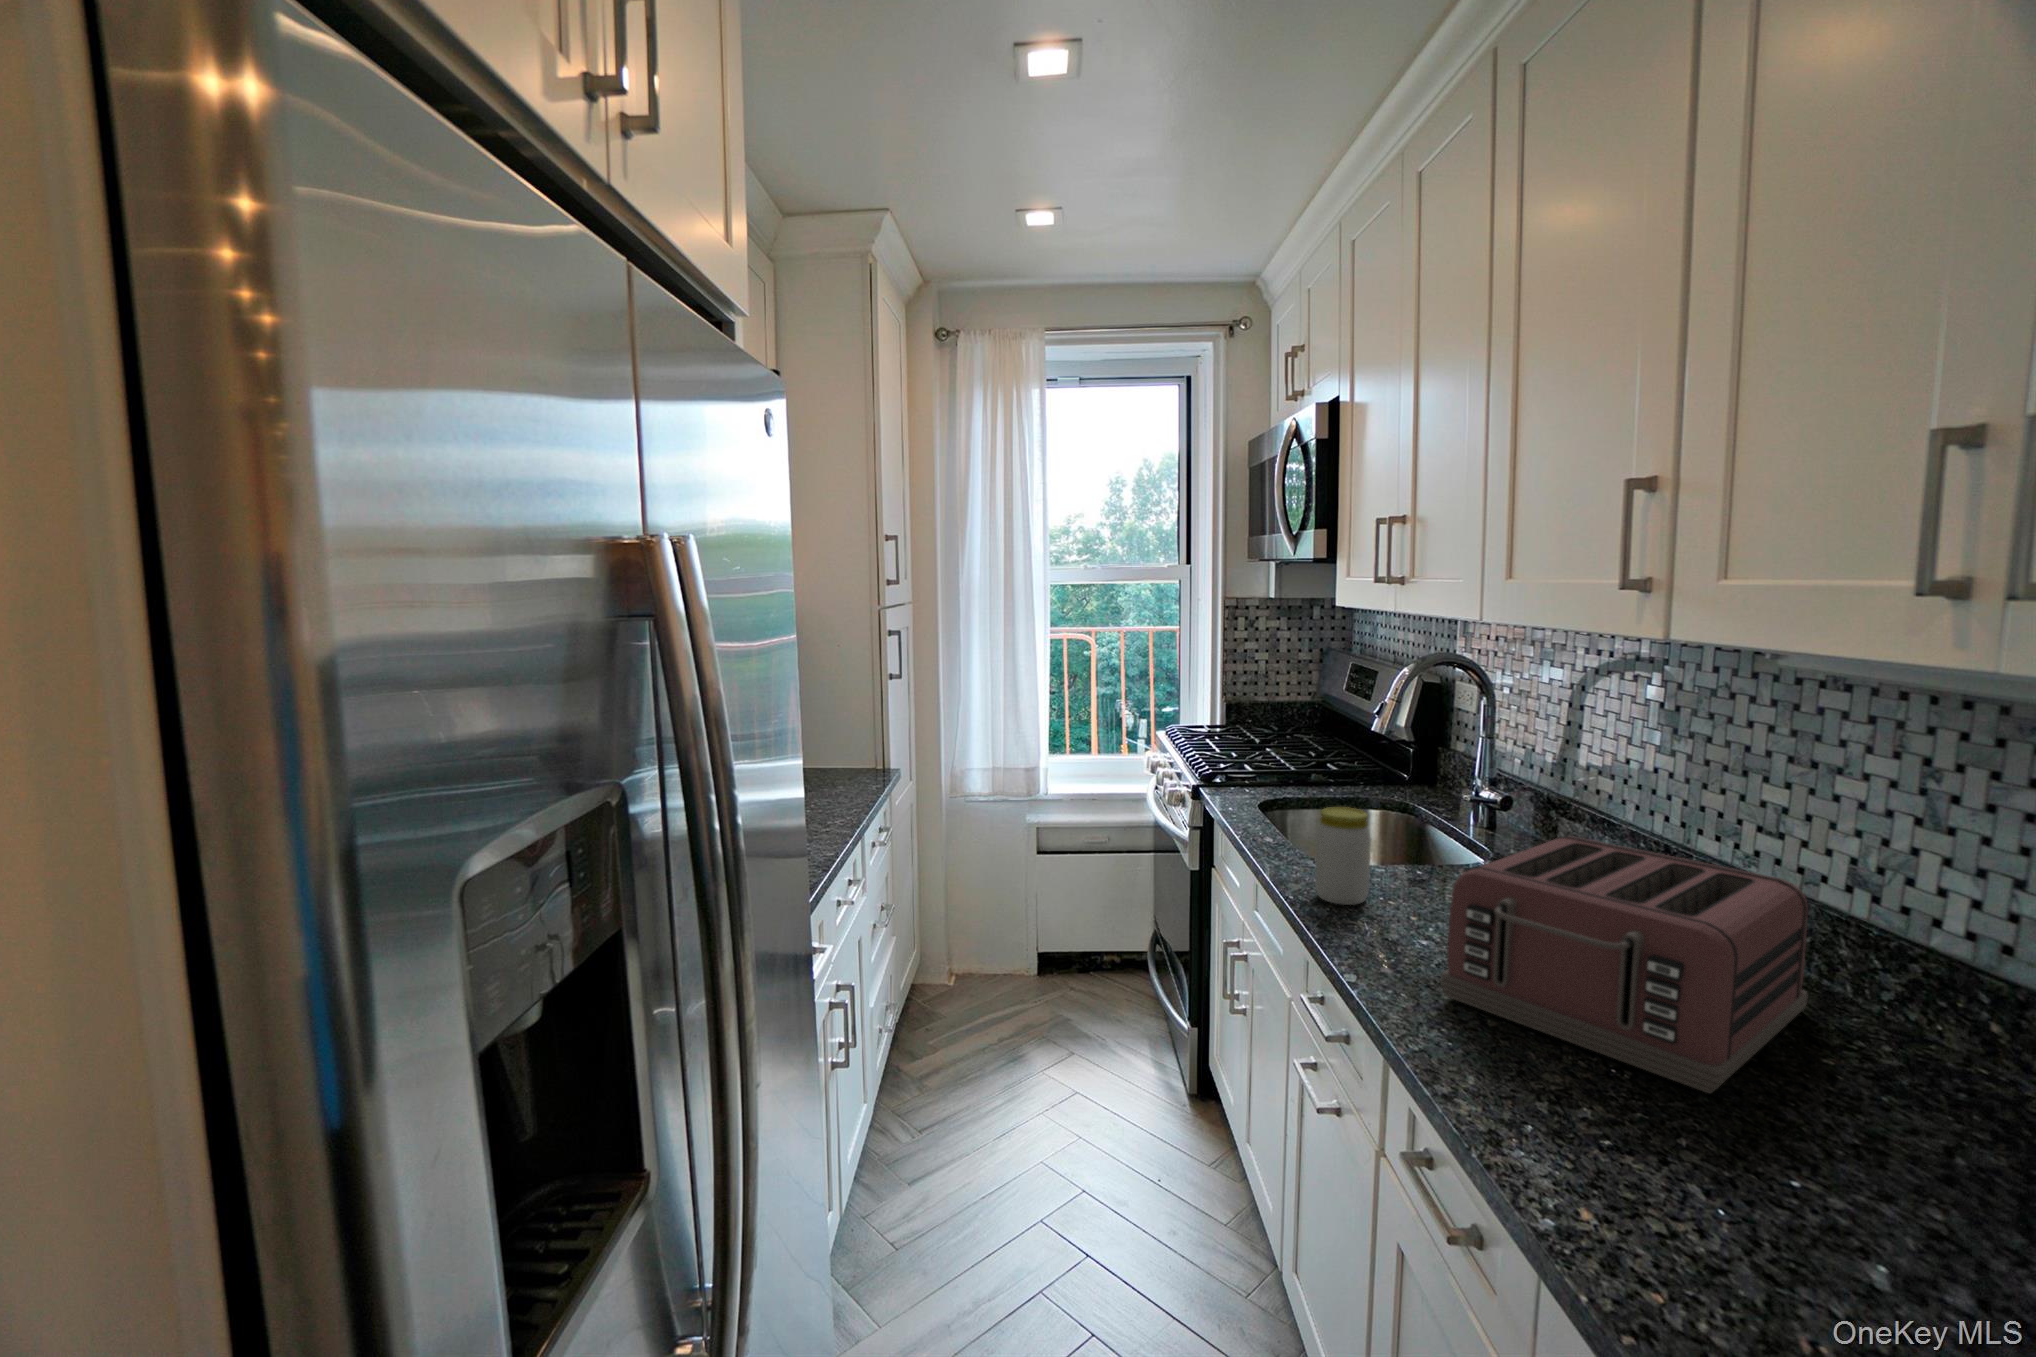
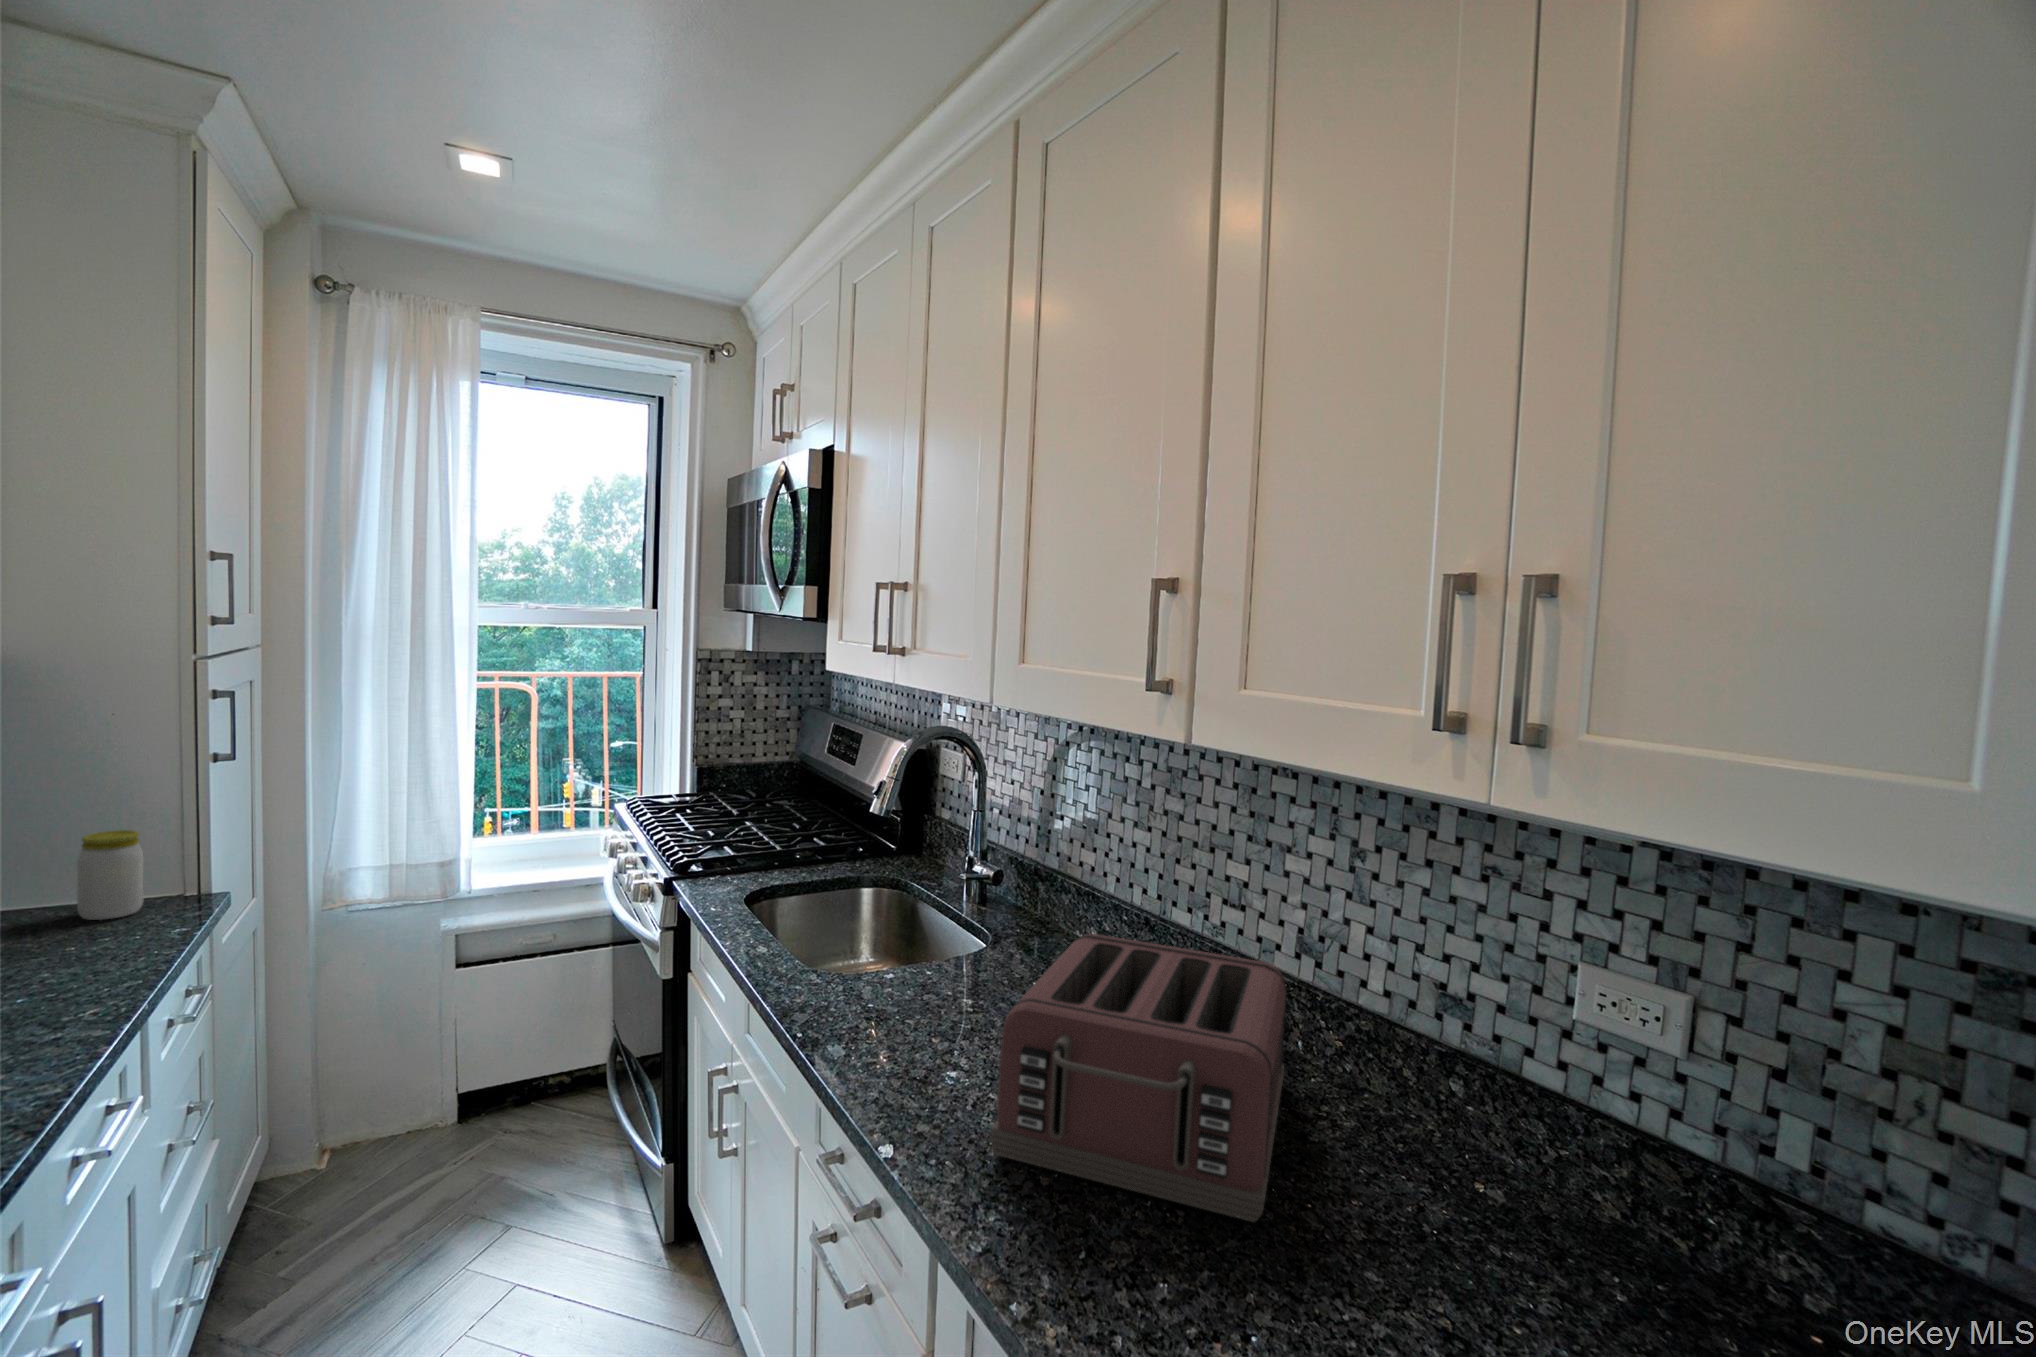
jar: present [1315,807,1371,905] -> present [77,830,144,920]

